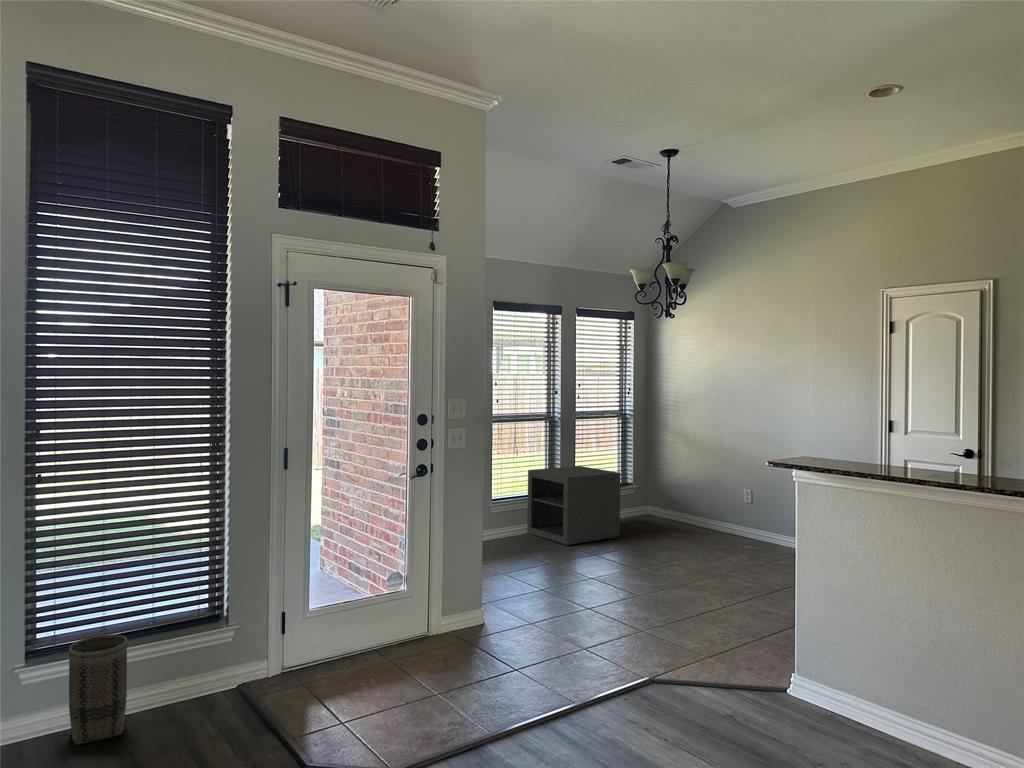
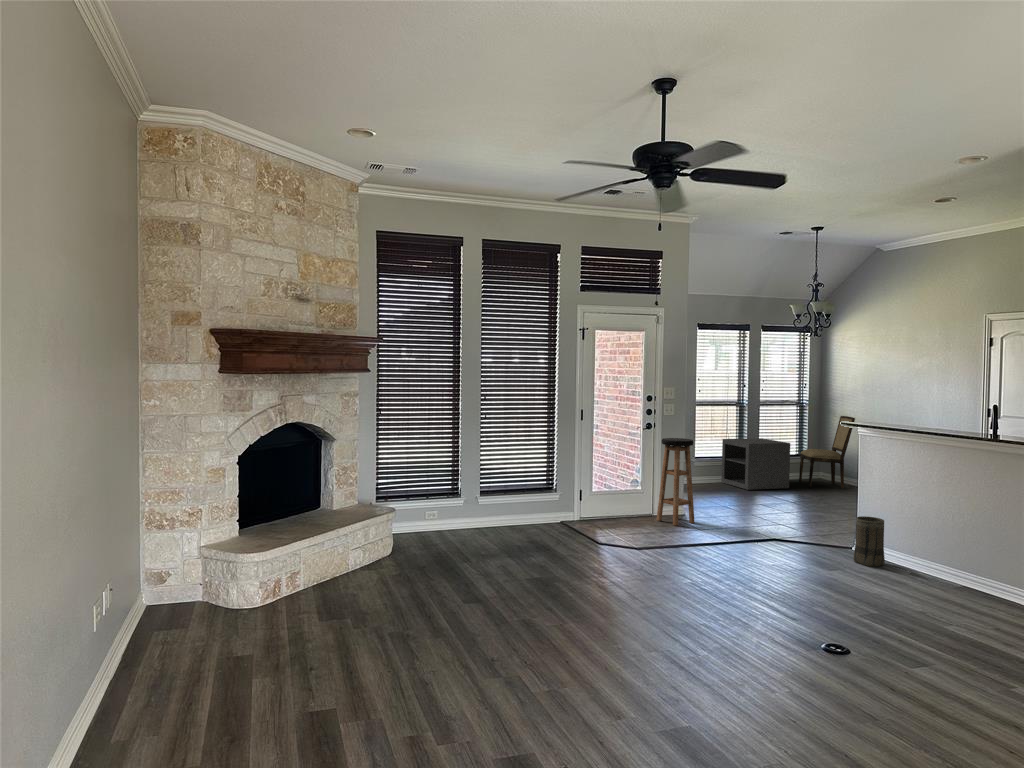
dining chair: none [626,431,699,533] -> present [799,416,855,489]
bar stool: none [439,488,506,655] -> present [657,438,695,526]
basket: present [69,634,127,745] -> present [853,516,885,567]

